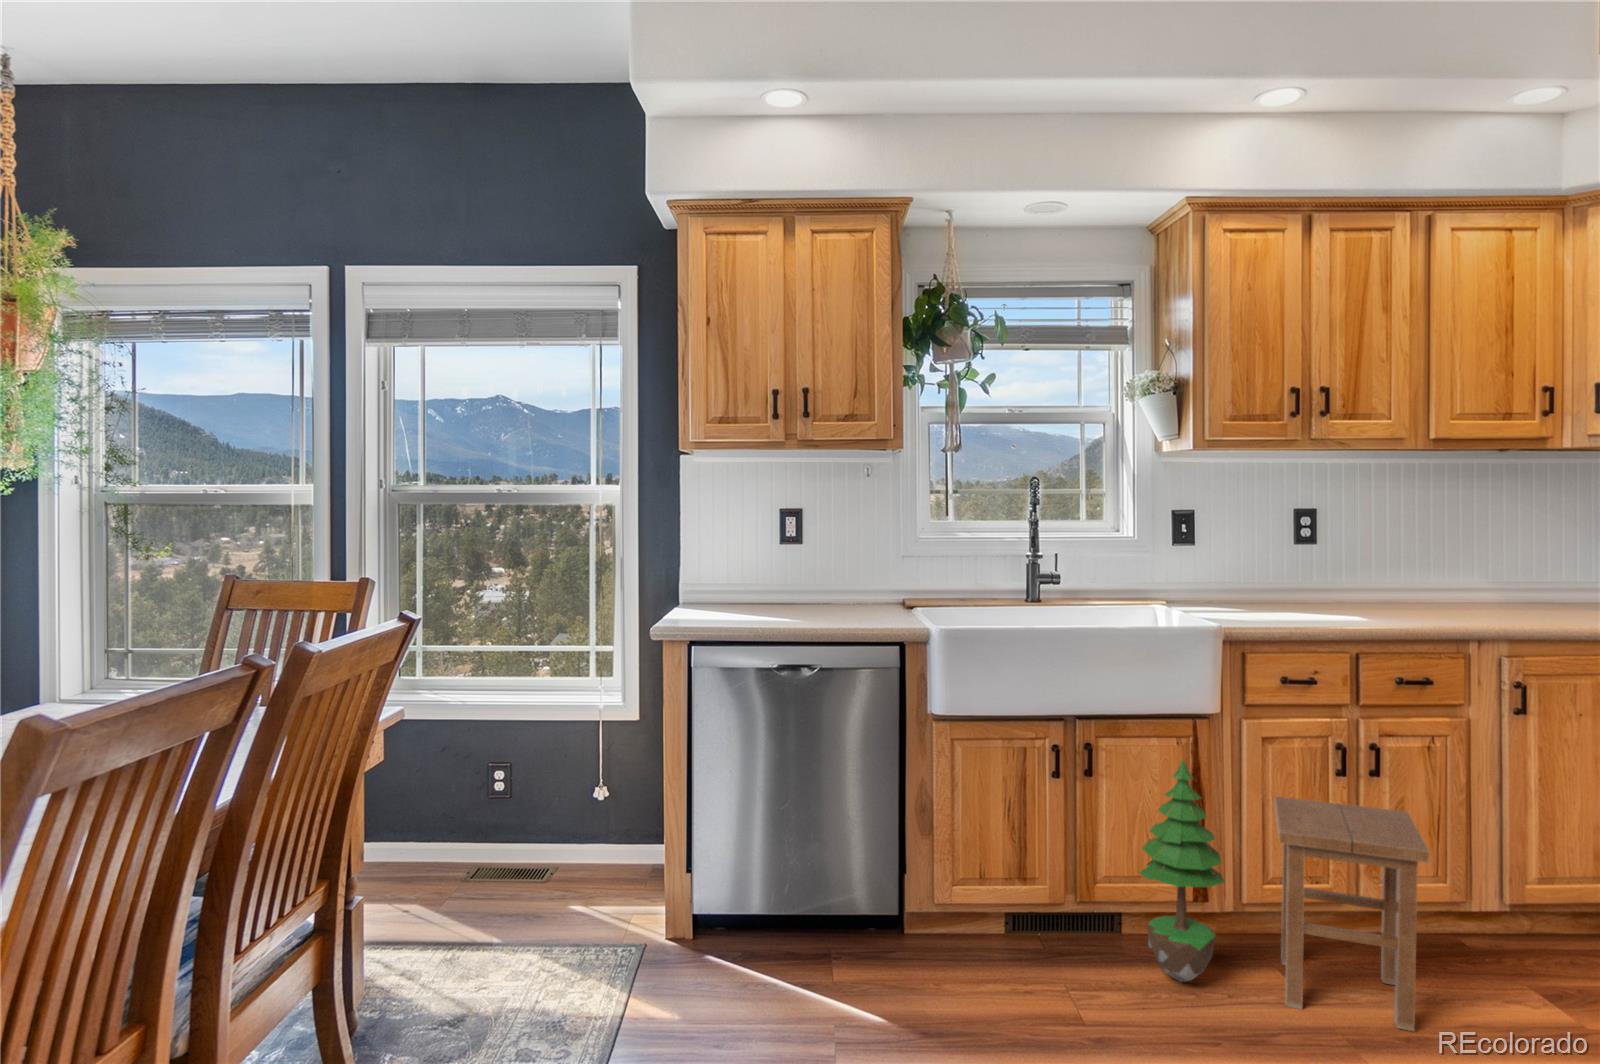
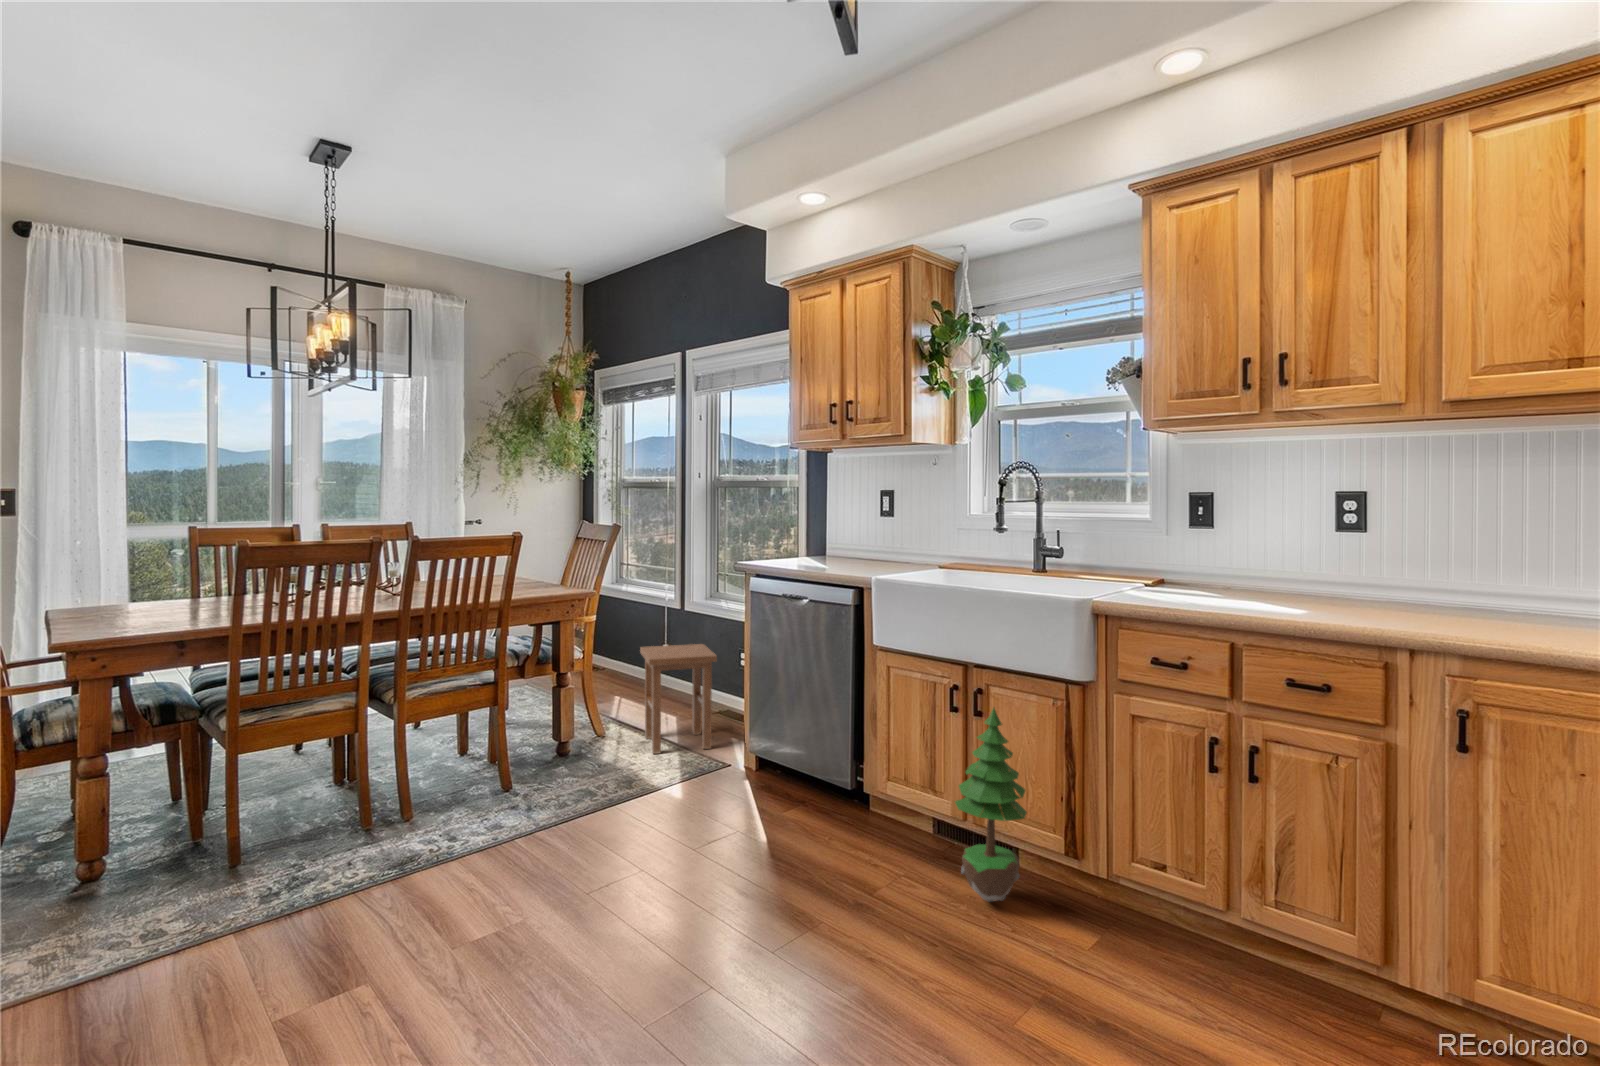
stool: present [1275,797,1430,1031] -> present [640,644,717,754]

